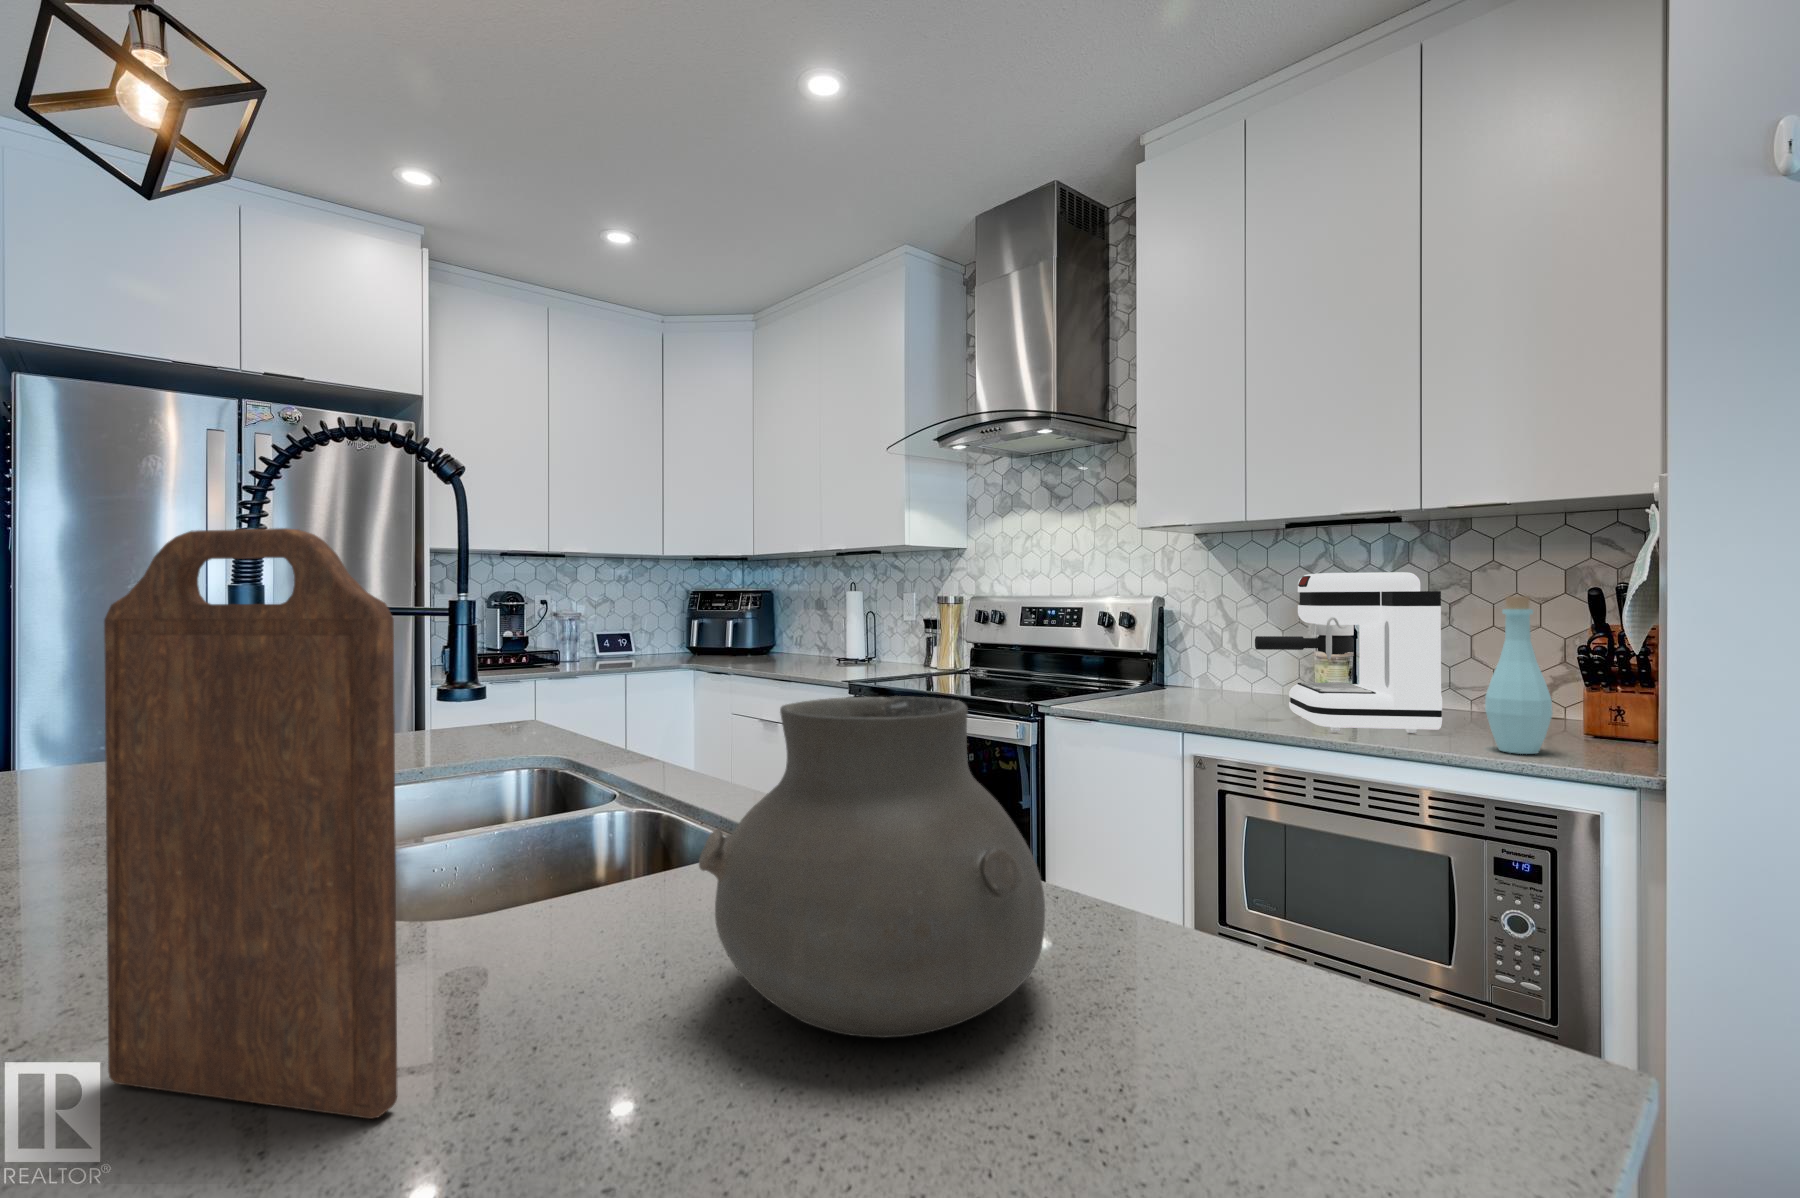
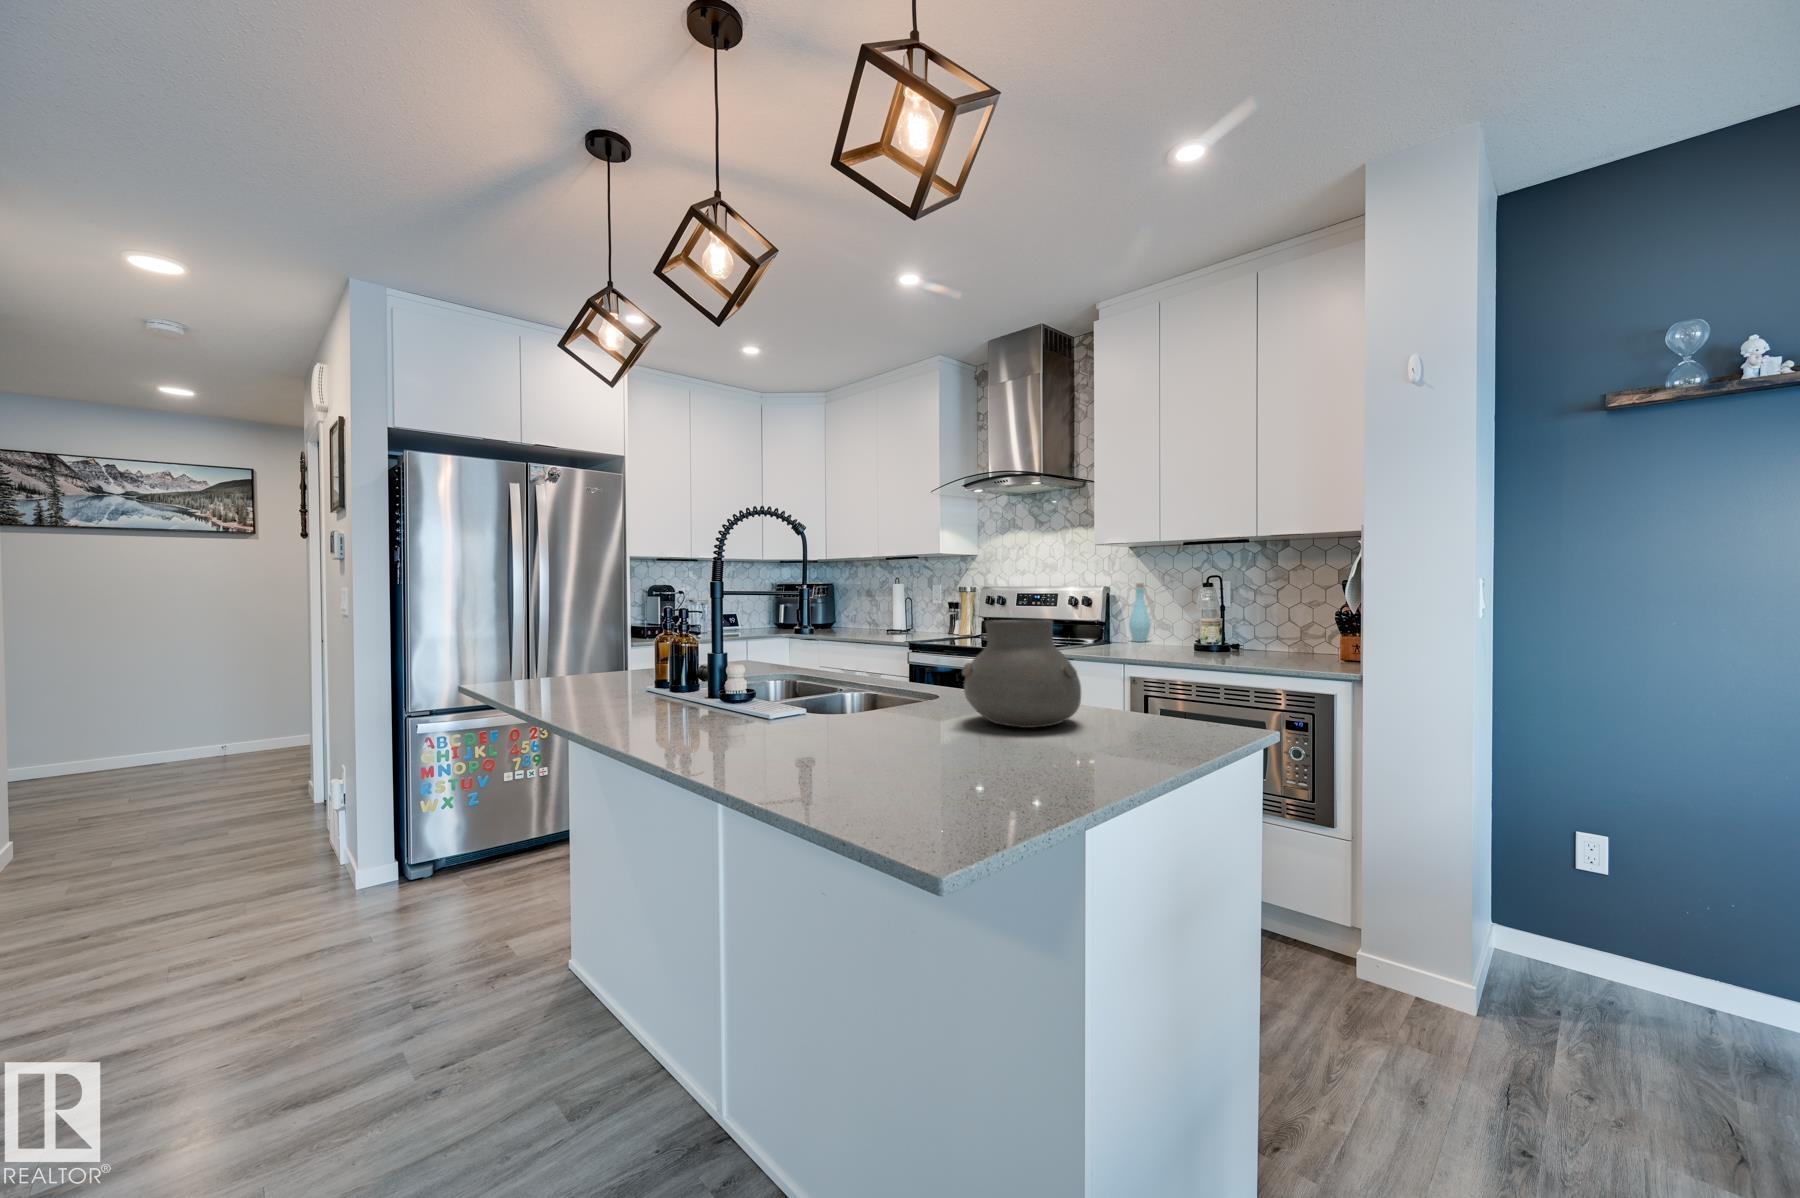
cutting board: present [104,528,397,1119] -> none [786,559,889,740]
coffee maker: present [1255,572,1442,733] -> none [1164,572,1265,660]
bottle: present [1485,596,1553,754] -> present [1129,583,1151,642]

